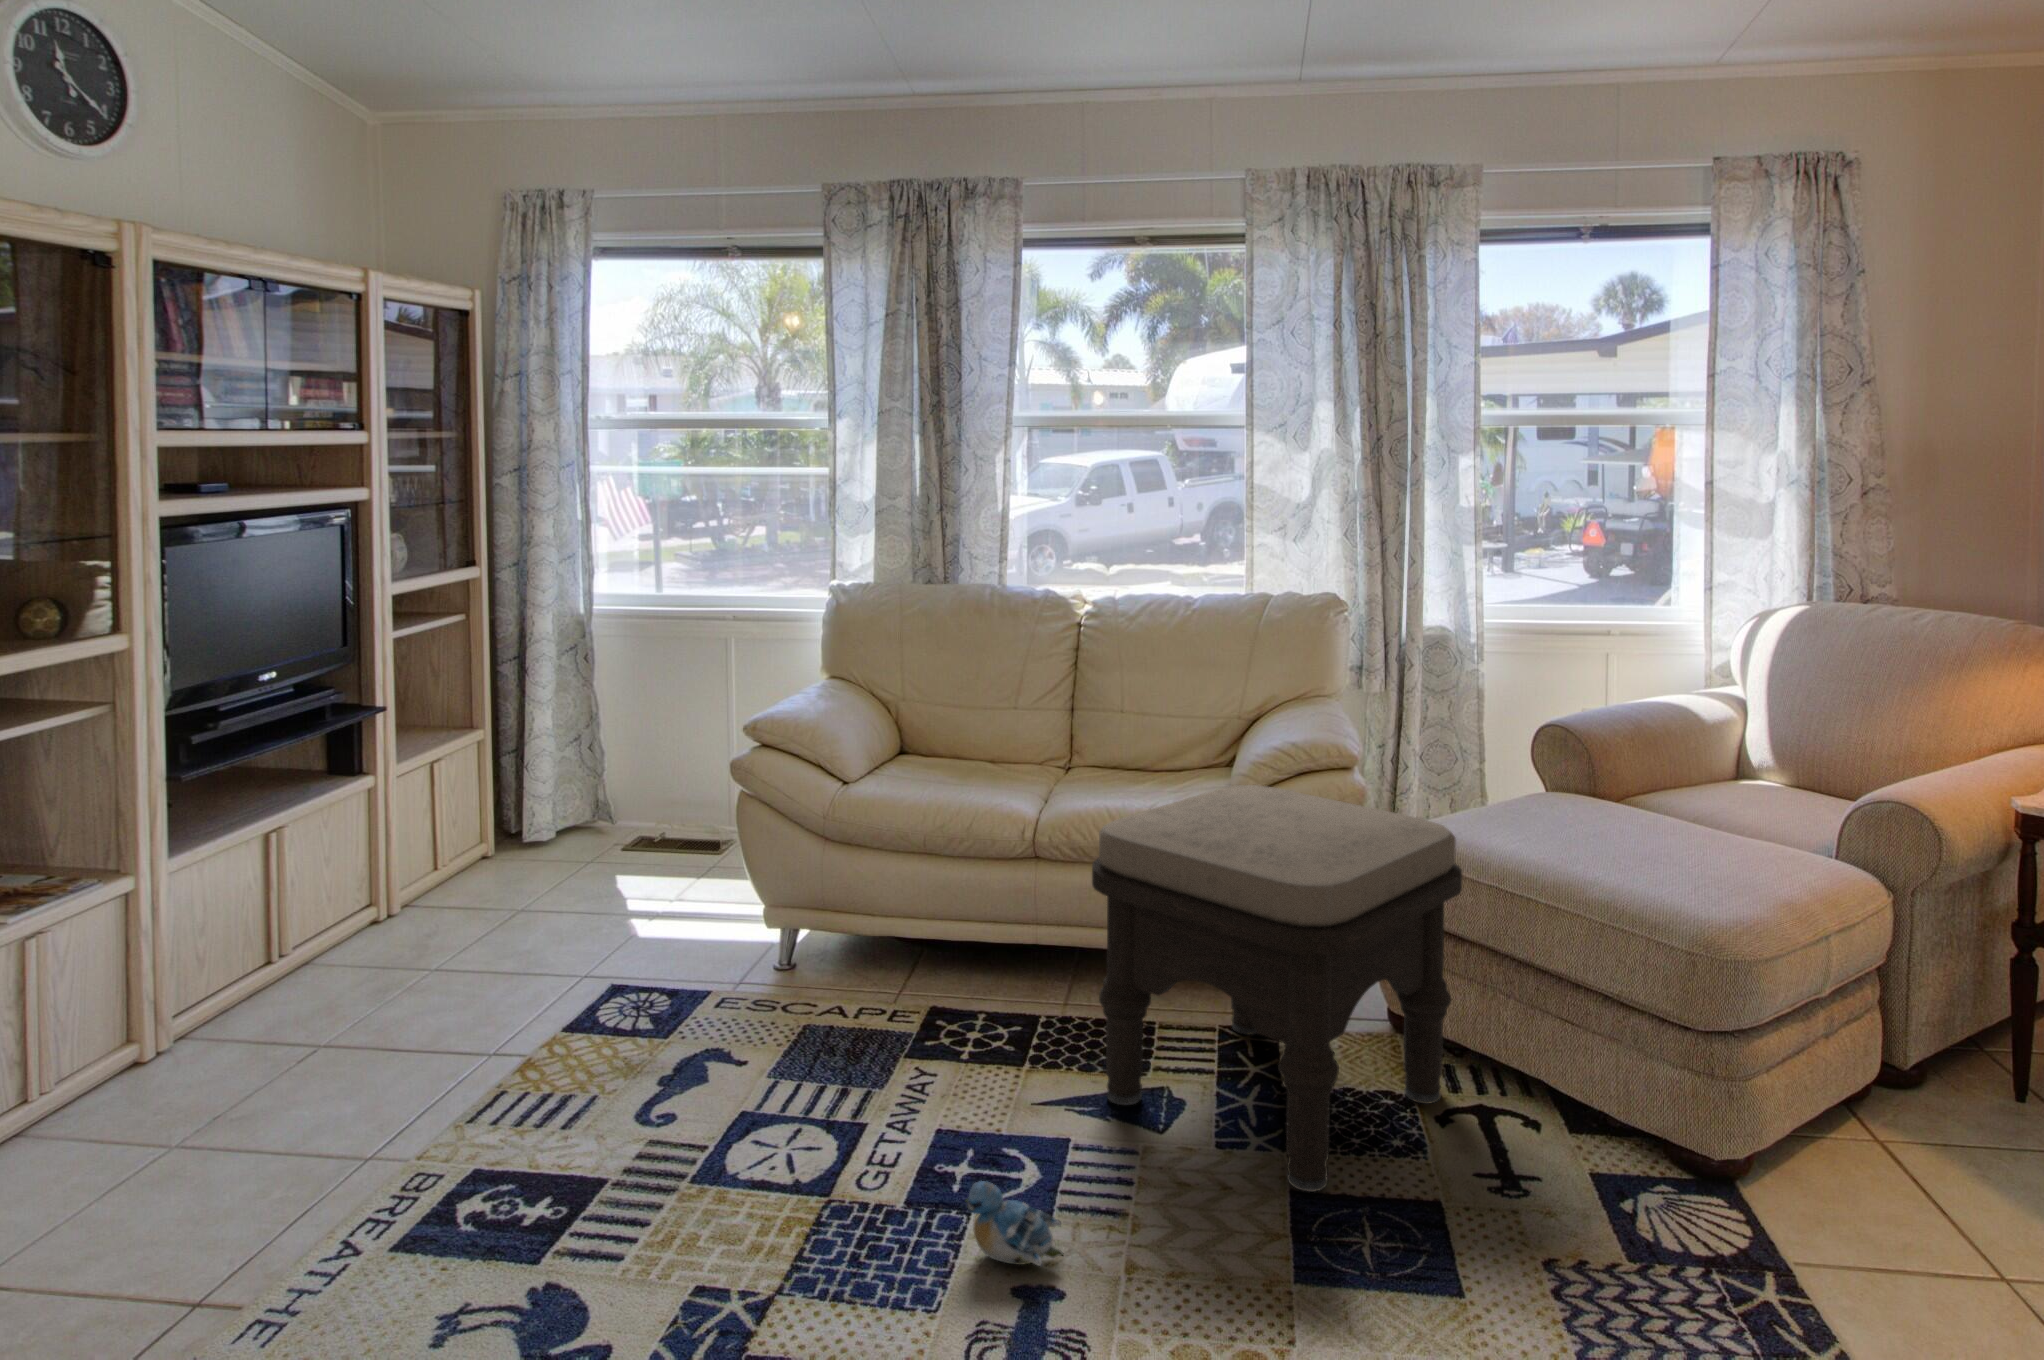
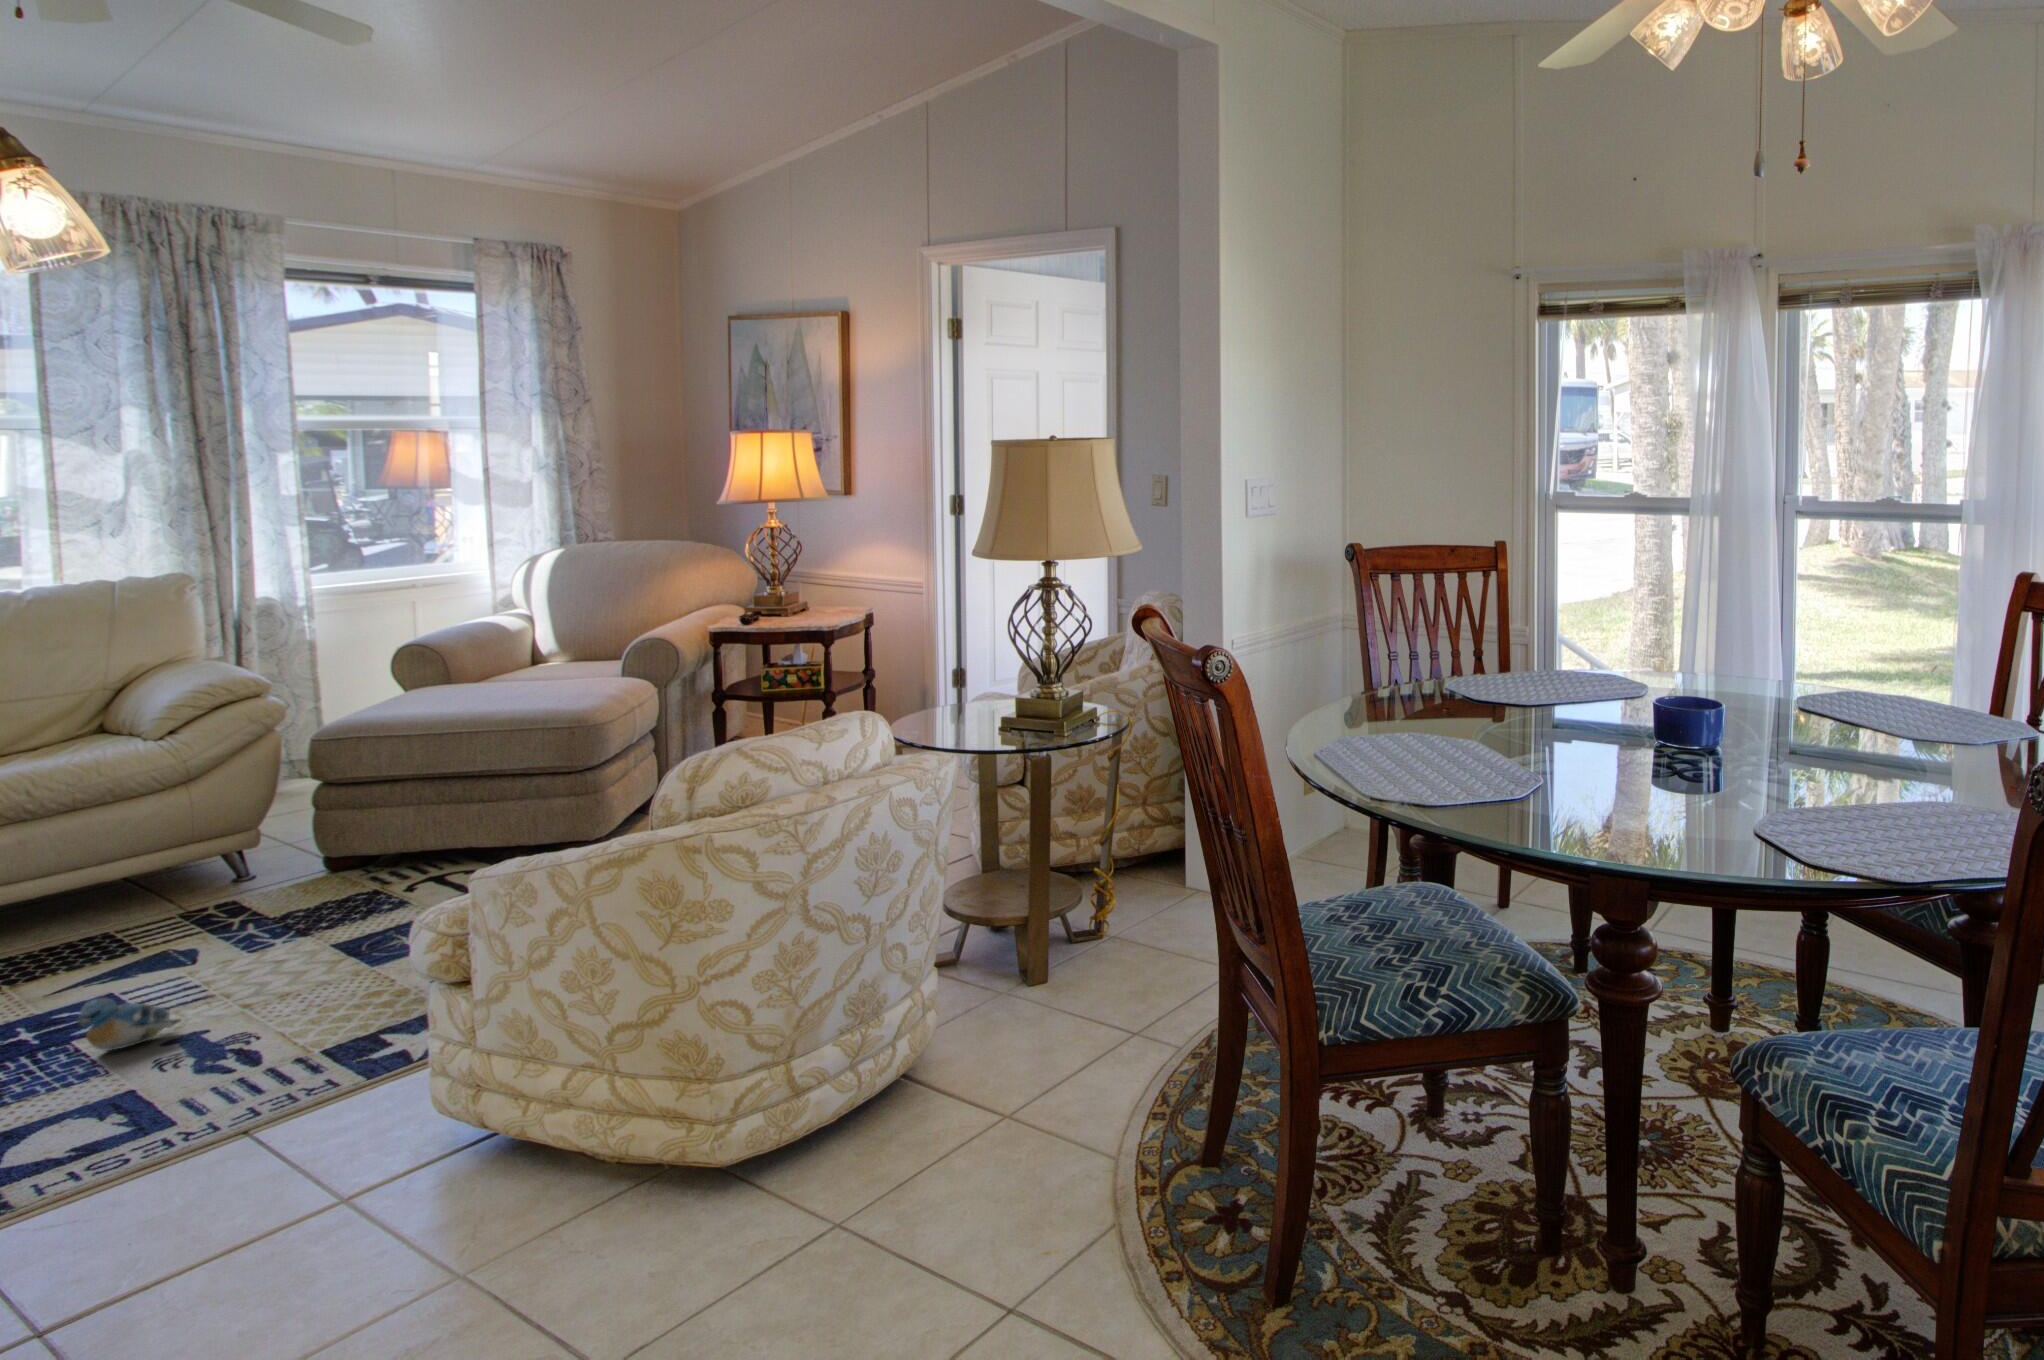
ottoman: present [1092,785,1462,1192] -> none [75,700,406,975]

